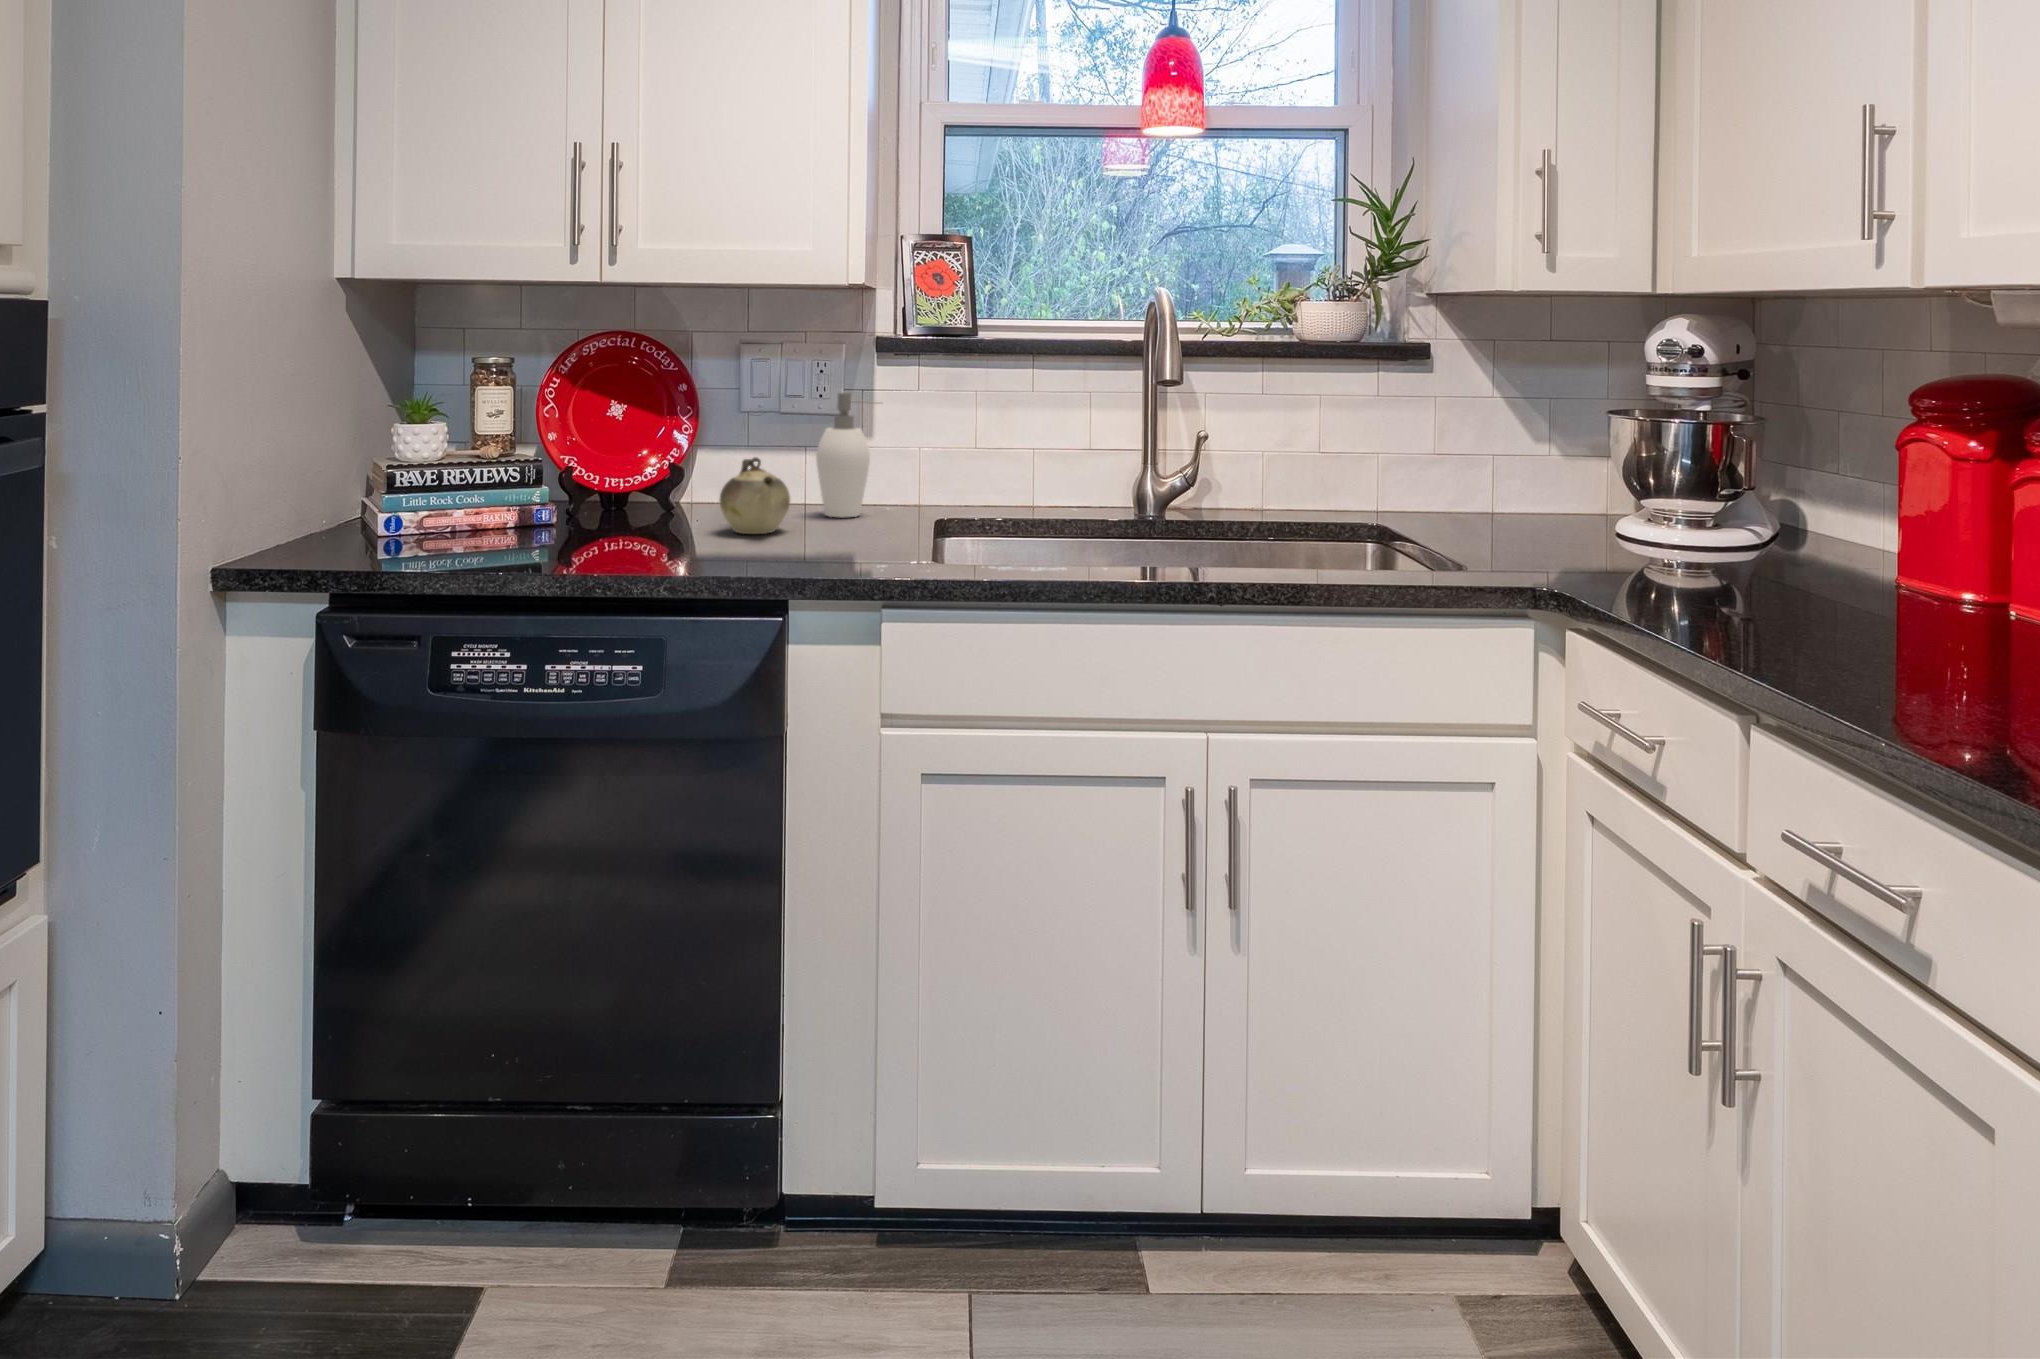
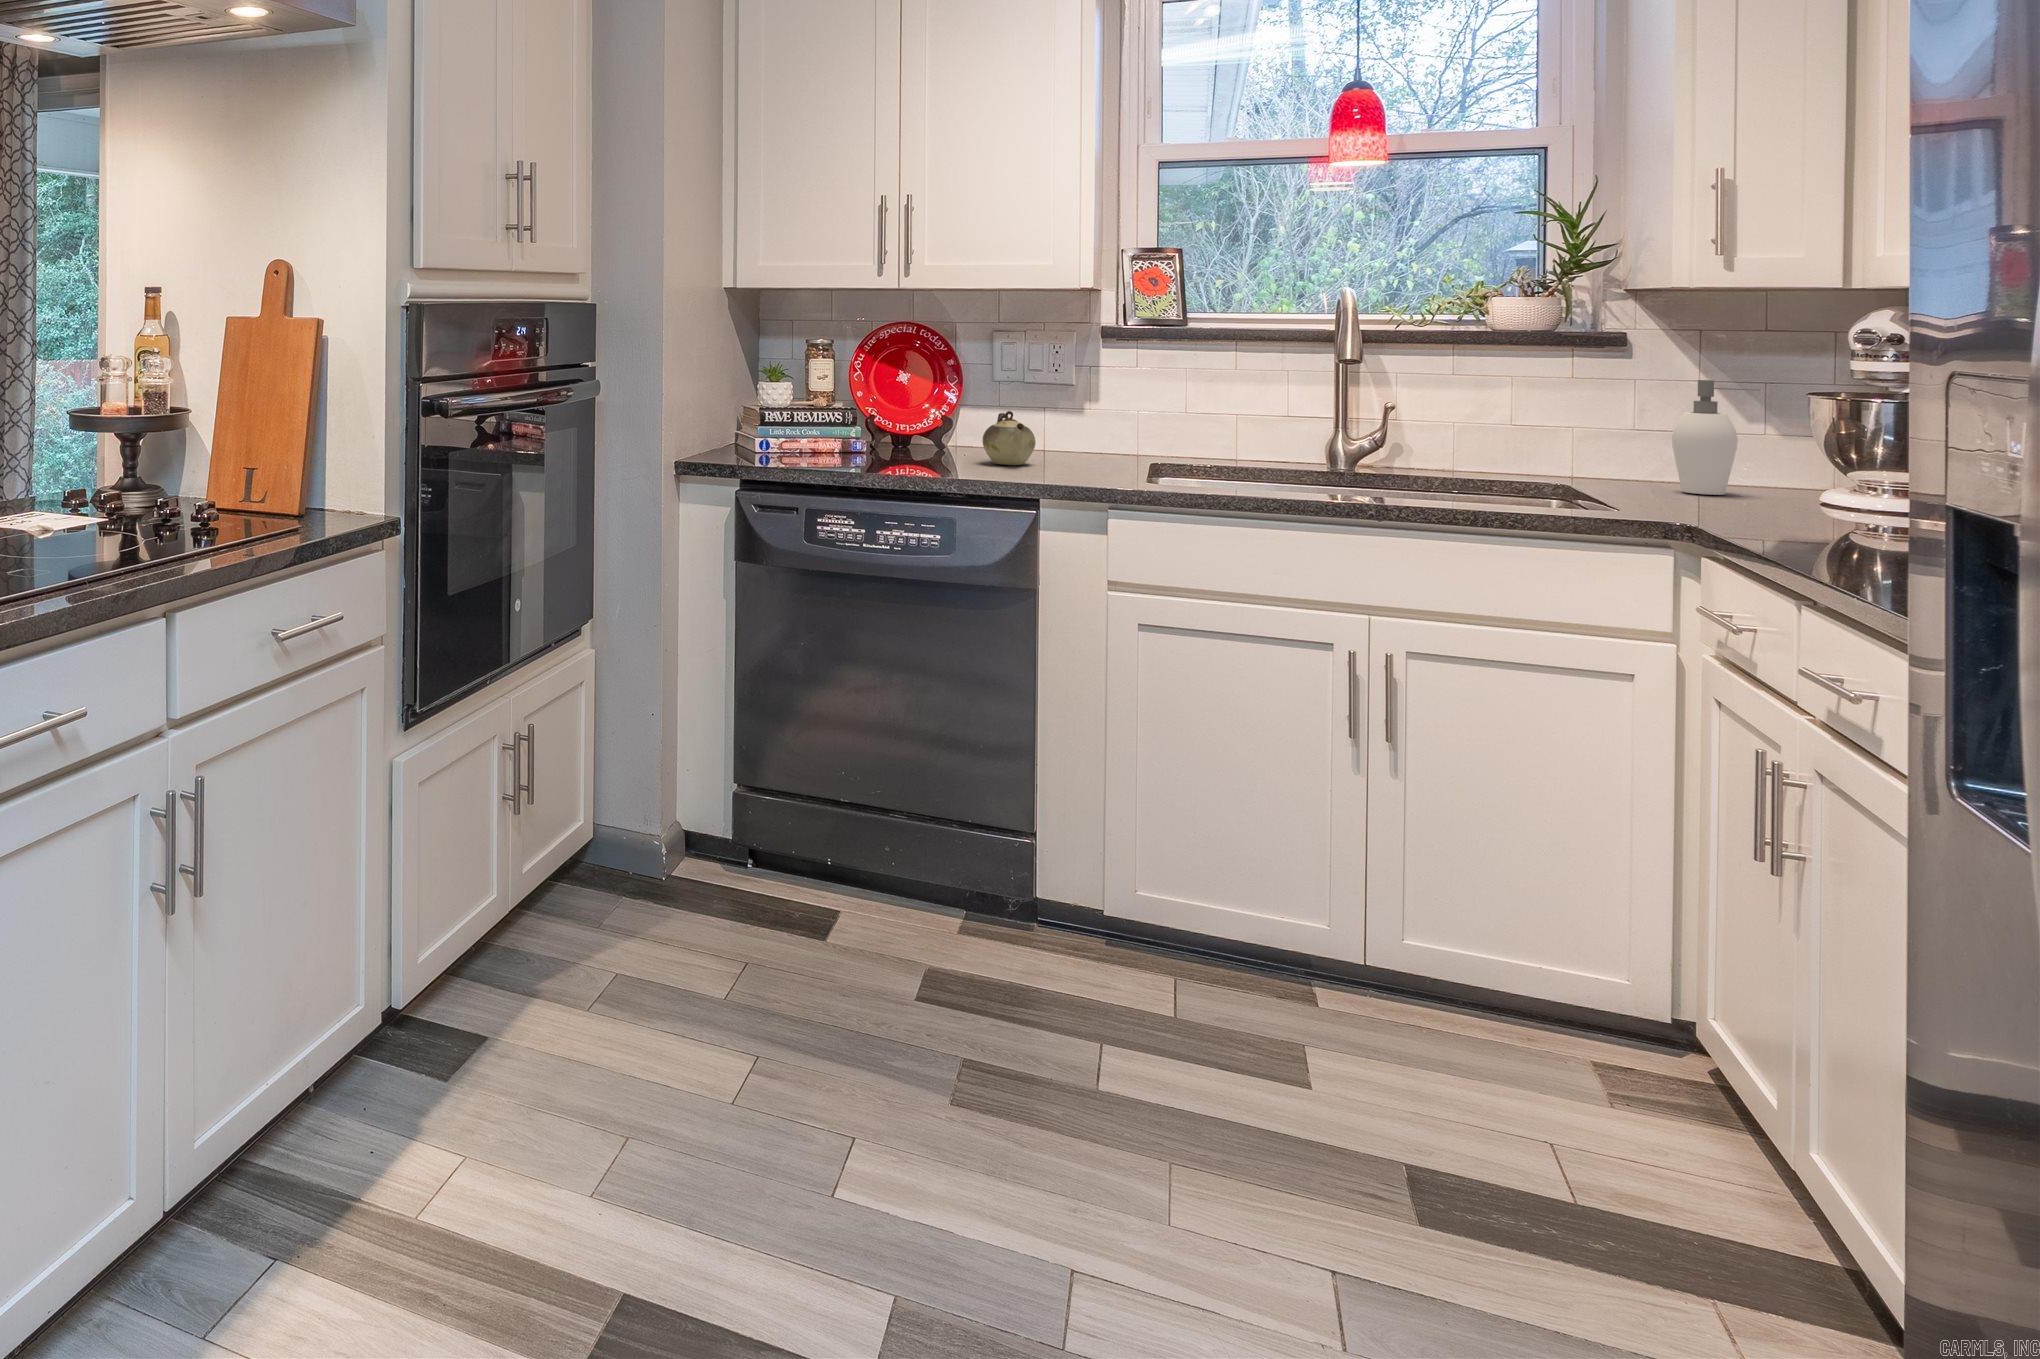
soap dispenser: present [816,392,870,517] -> present [1672,380,1760,495]

